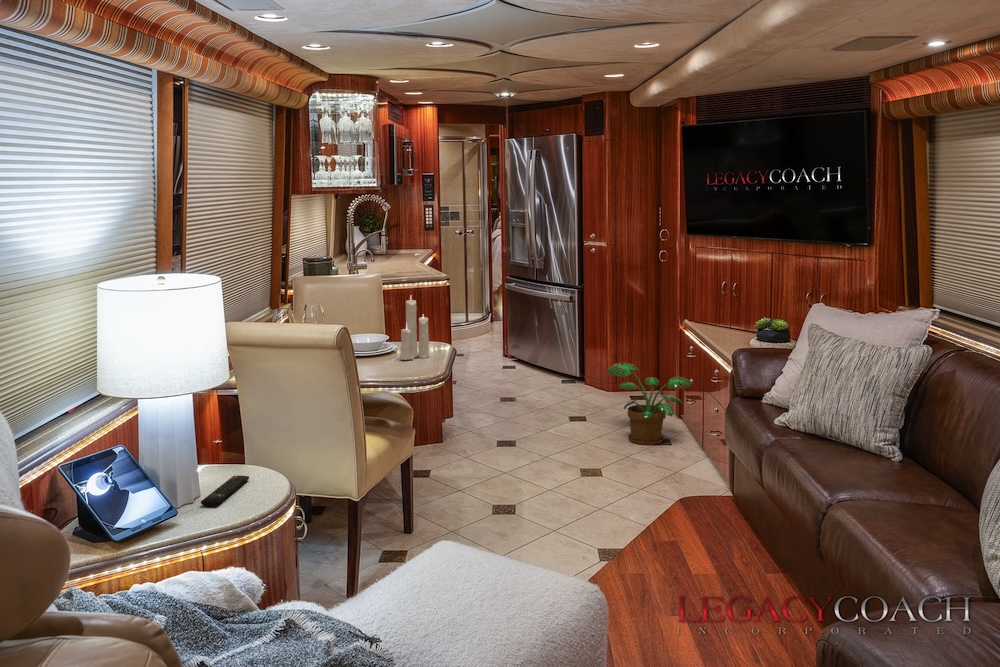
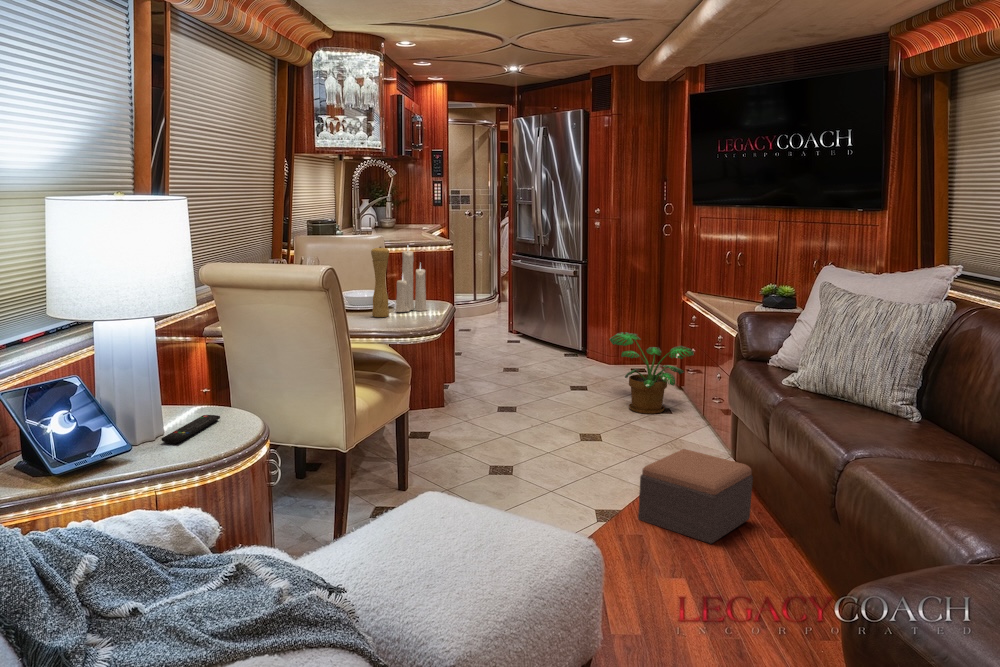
pepper mill: none [376,299,394,366] -> present [371,247,389,317]
footstool: none [639,490,746,582] -> present [638,449,753,544]

